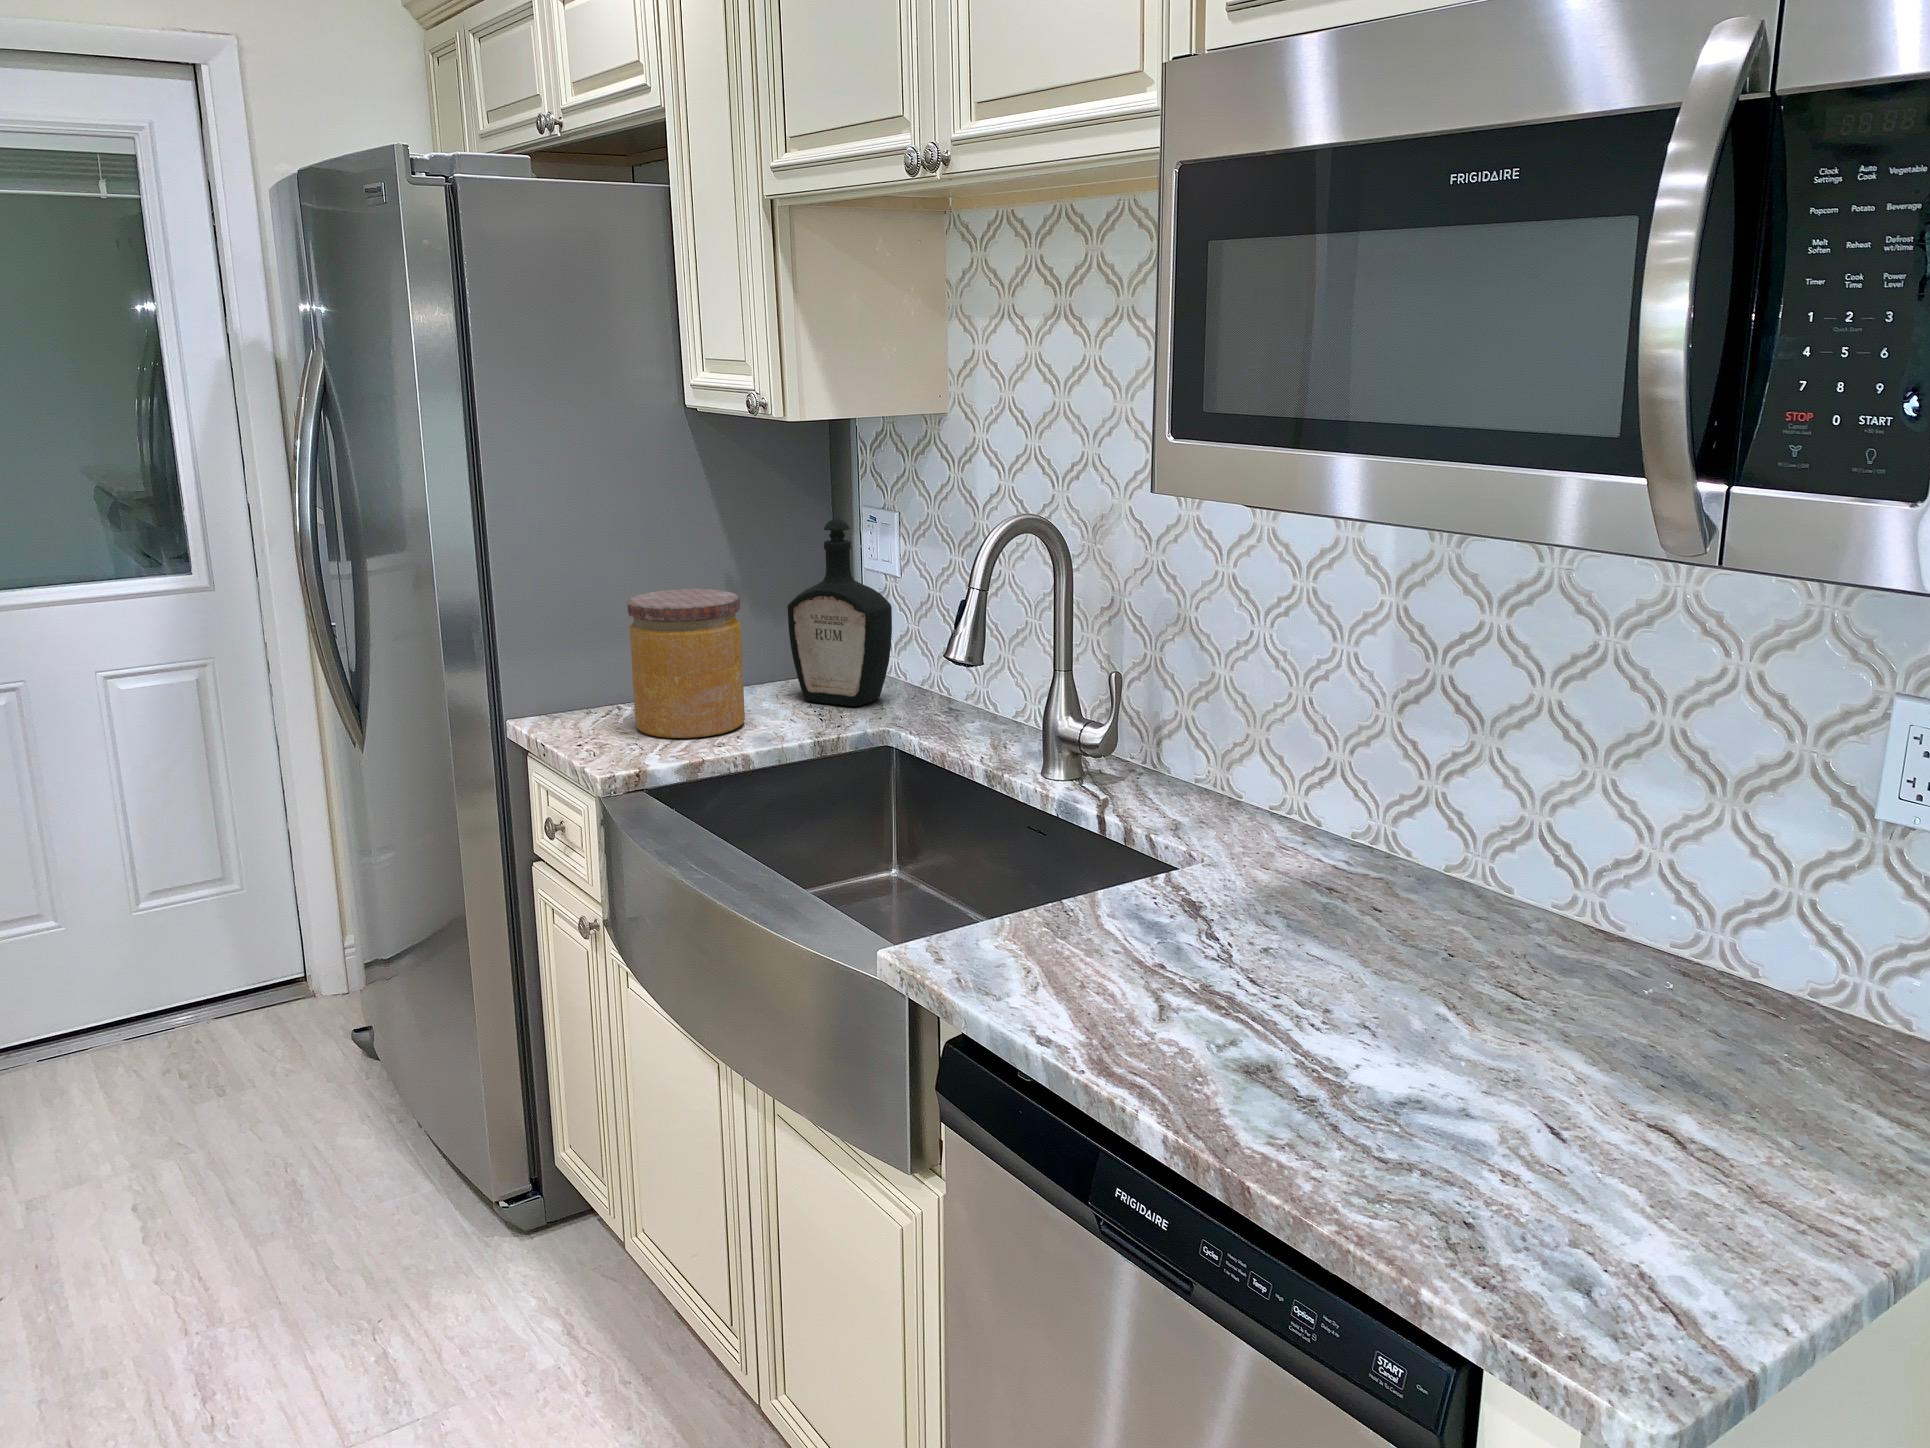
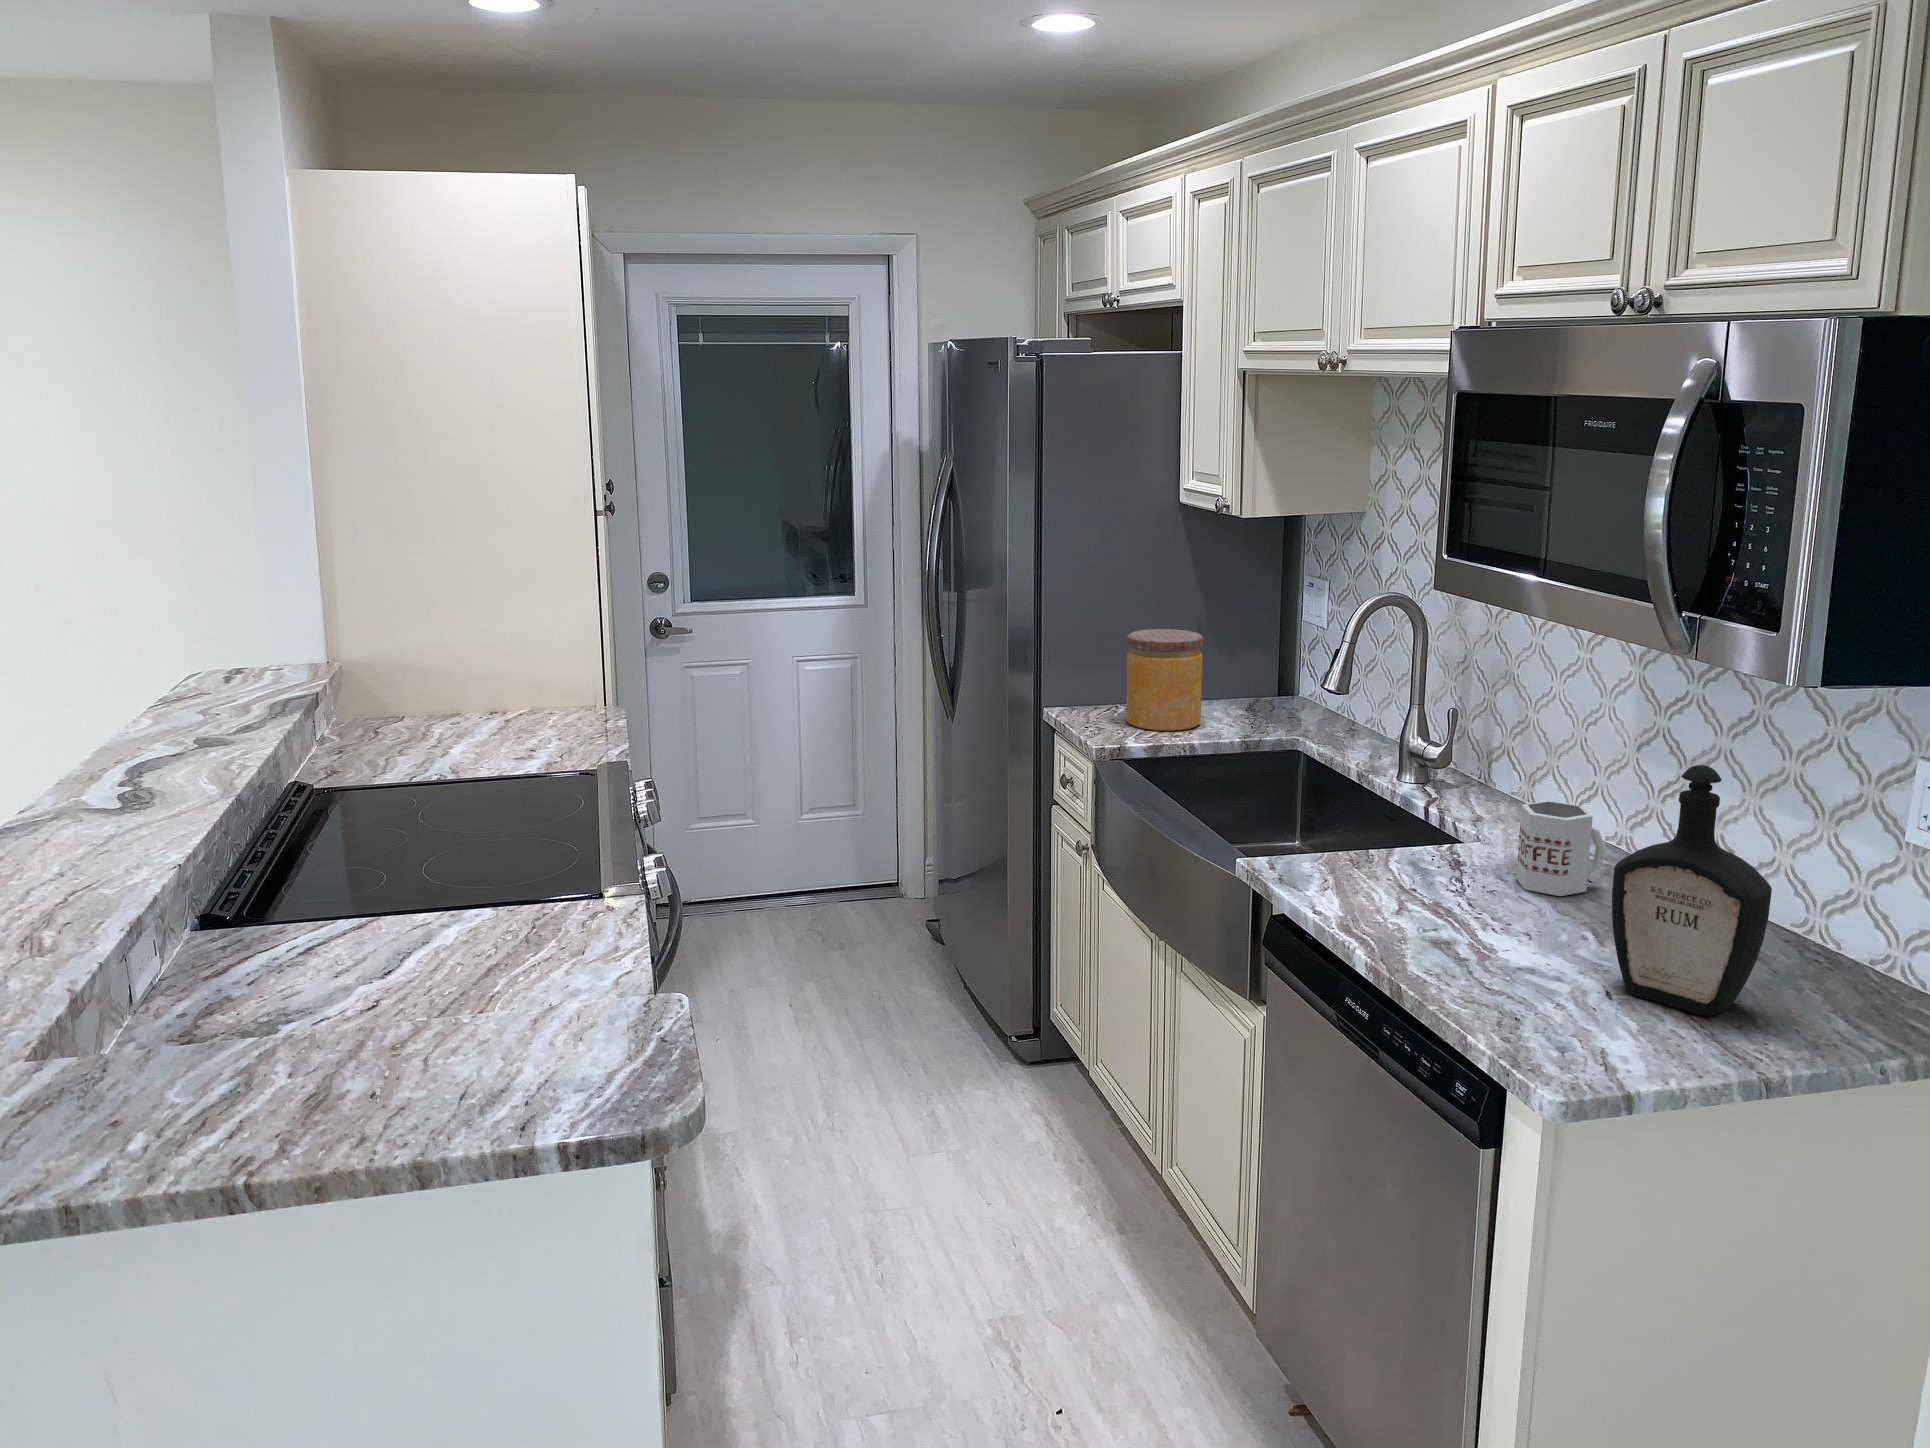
bottle: present [788,519,892,706] -> present [1612,765,1772,1016]
mug: none [1286,800,1405,944] -> present [1516,801,1606,896]

